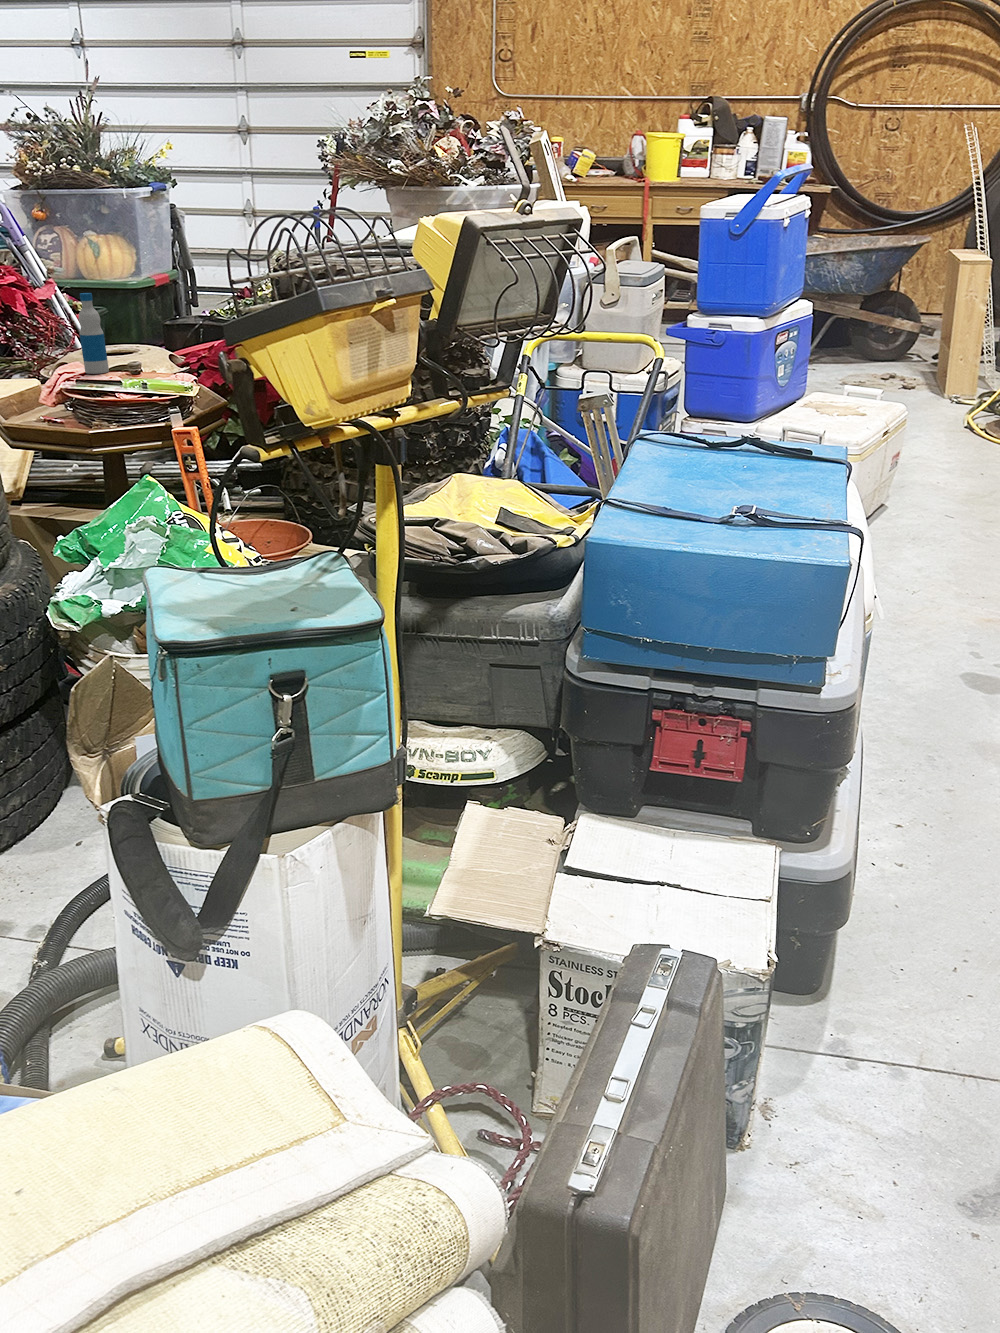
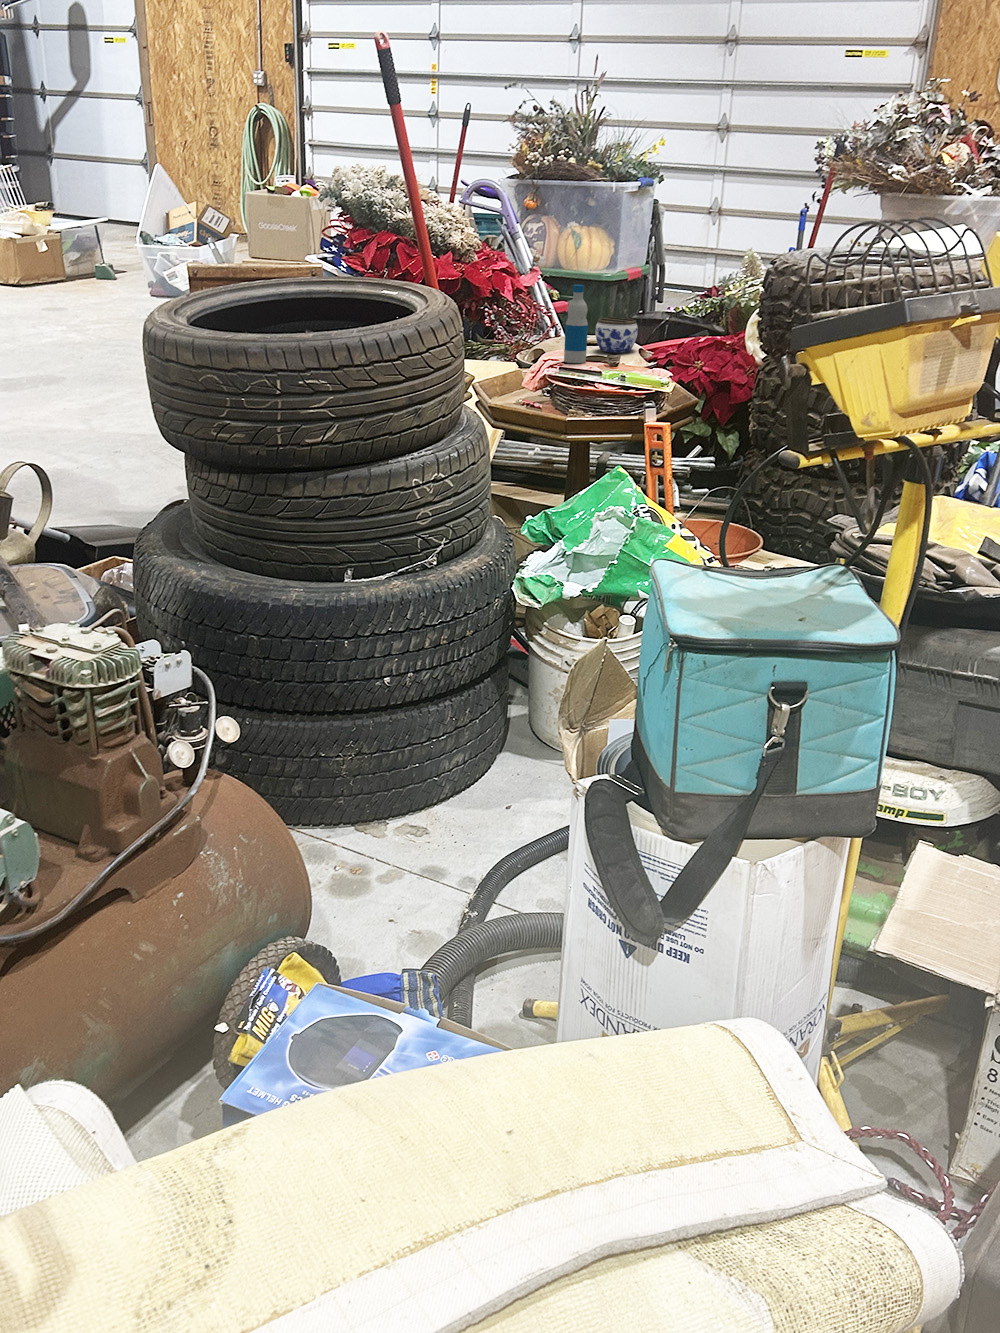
jar: none [115,324,160,359] -> present [595,317,638,353]

